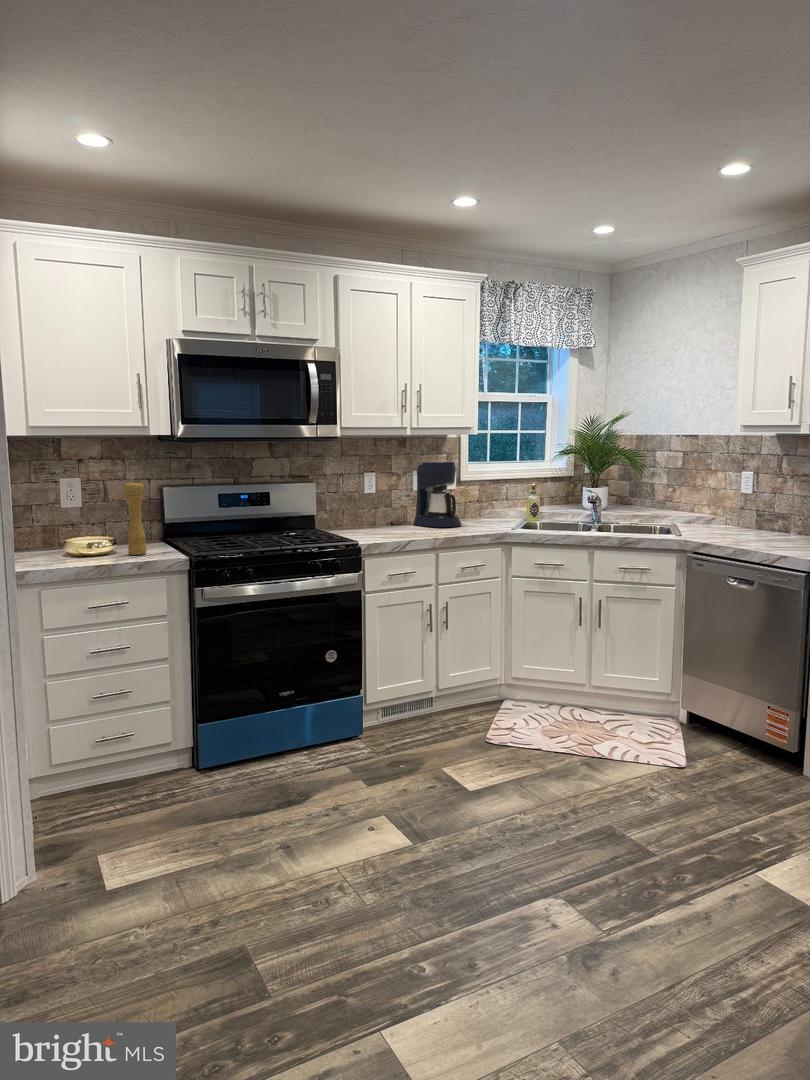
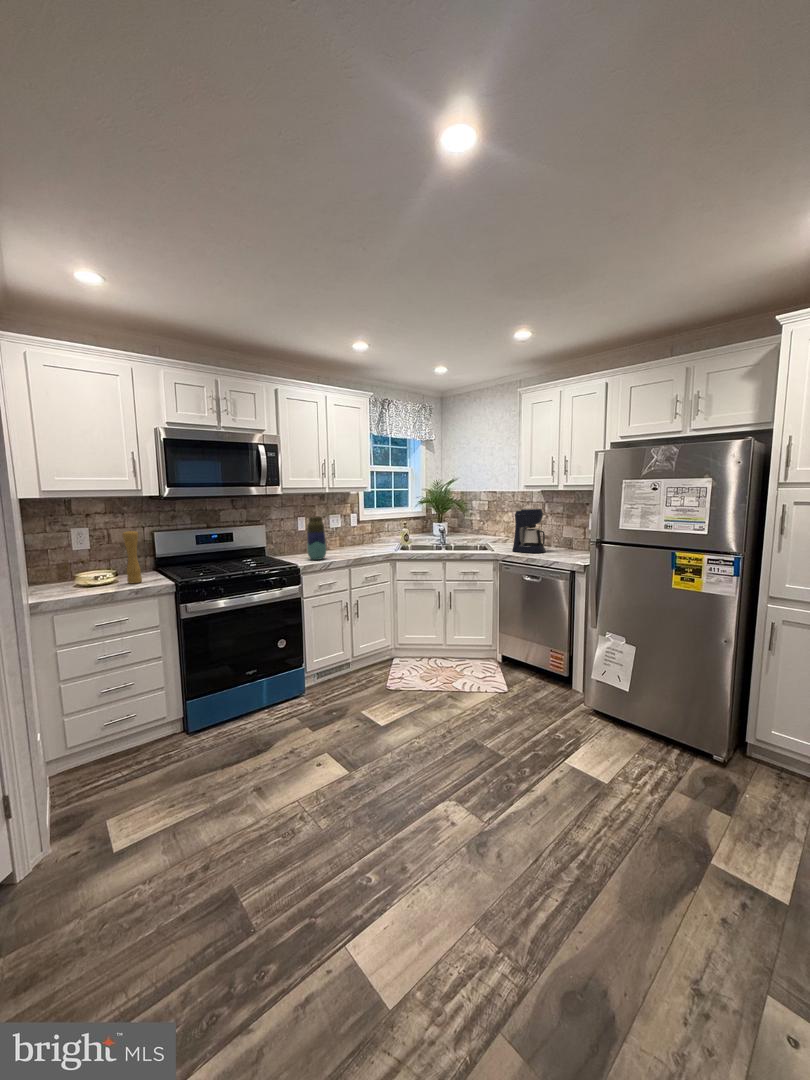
coffee maker: present [413,461,462,527] -> present [512,508,546,553]
vase: none [375,471,404,537] -> present [307,517,326,560]

